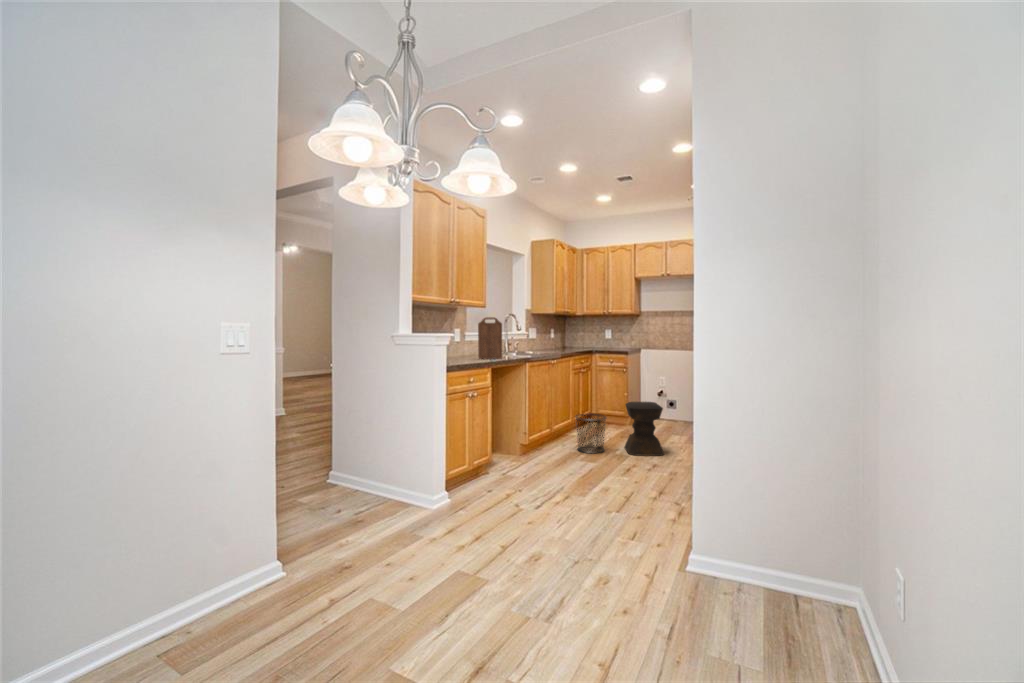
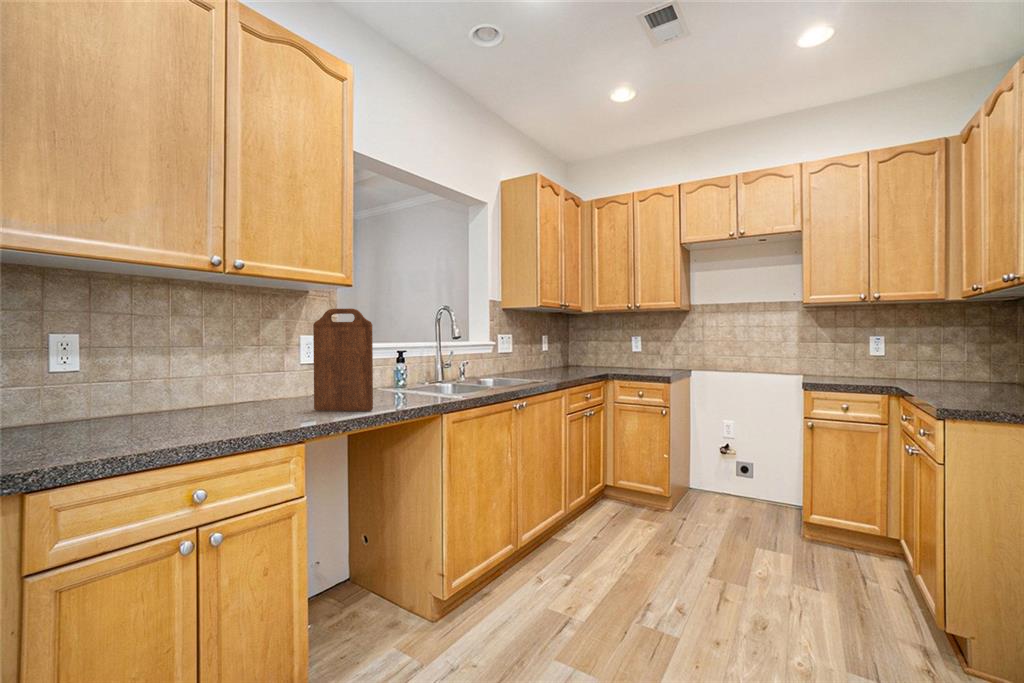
stool: present [625,402,664,456] -> none [670,493,768,637]
waste bin: present [576,414,606,454] -> none [563,514,633,616]

